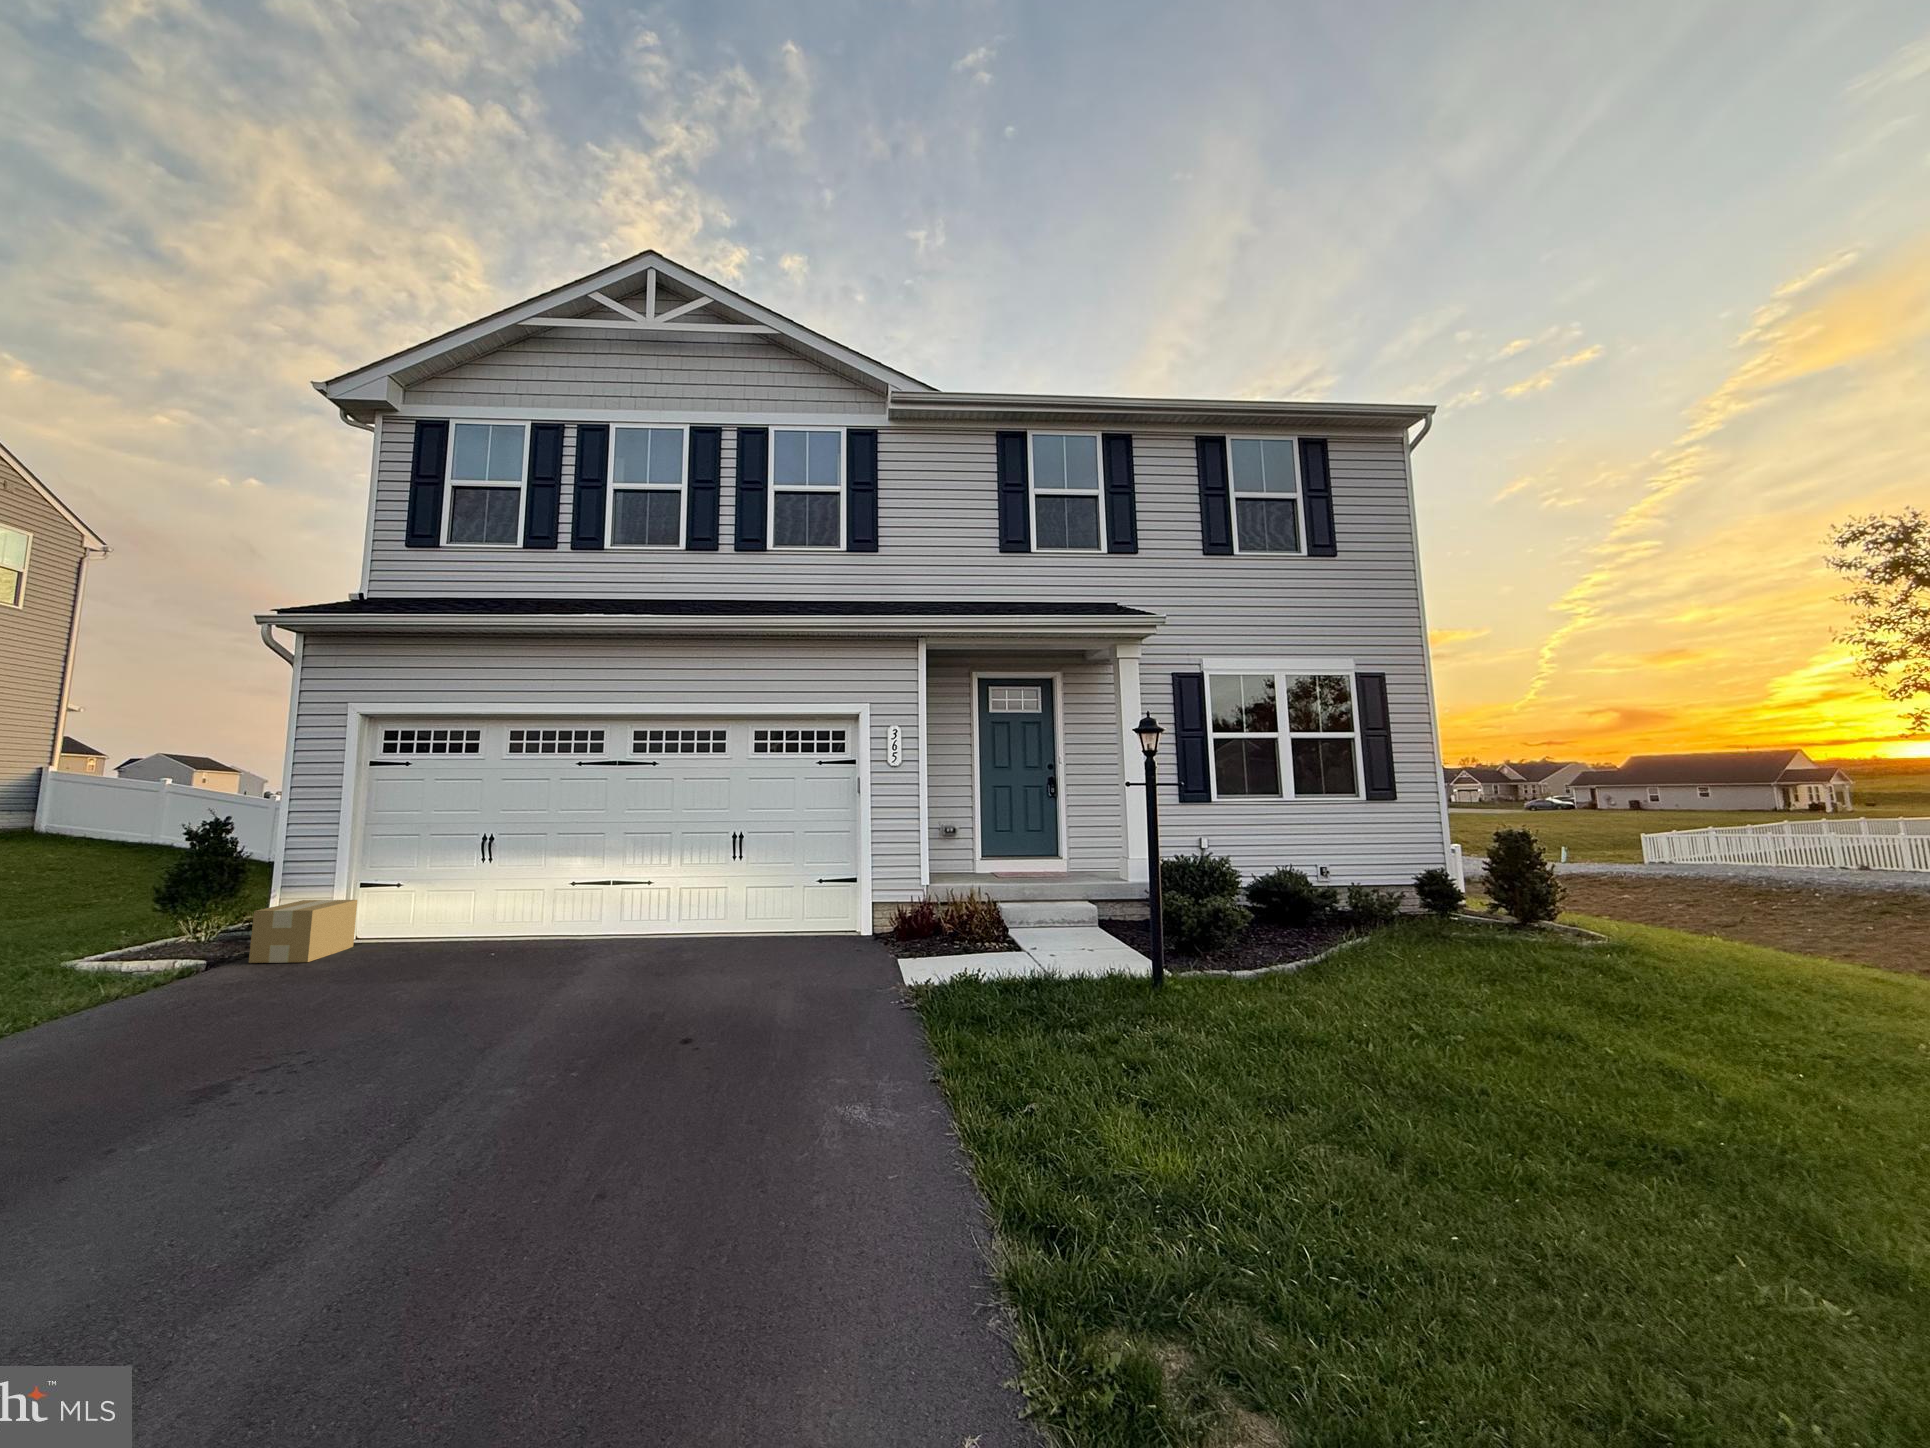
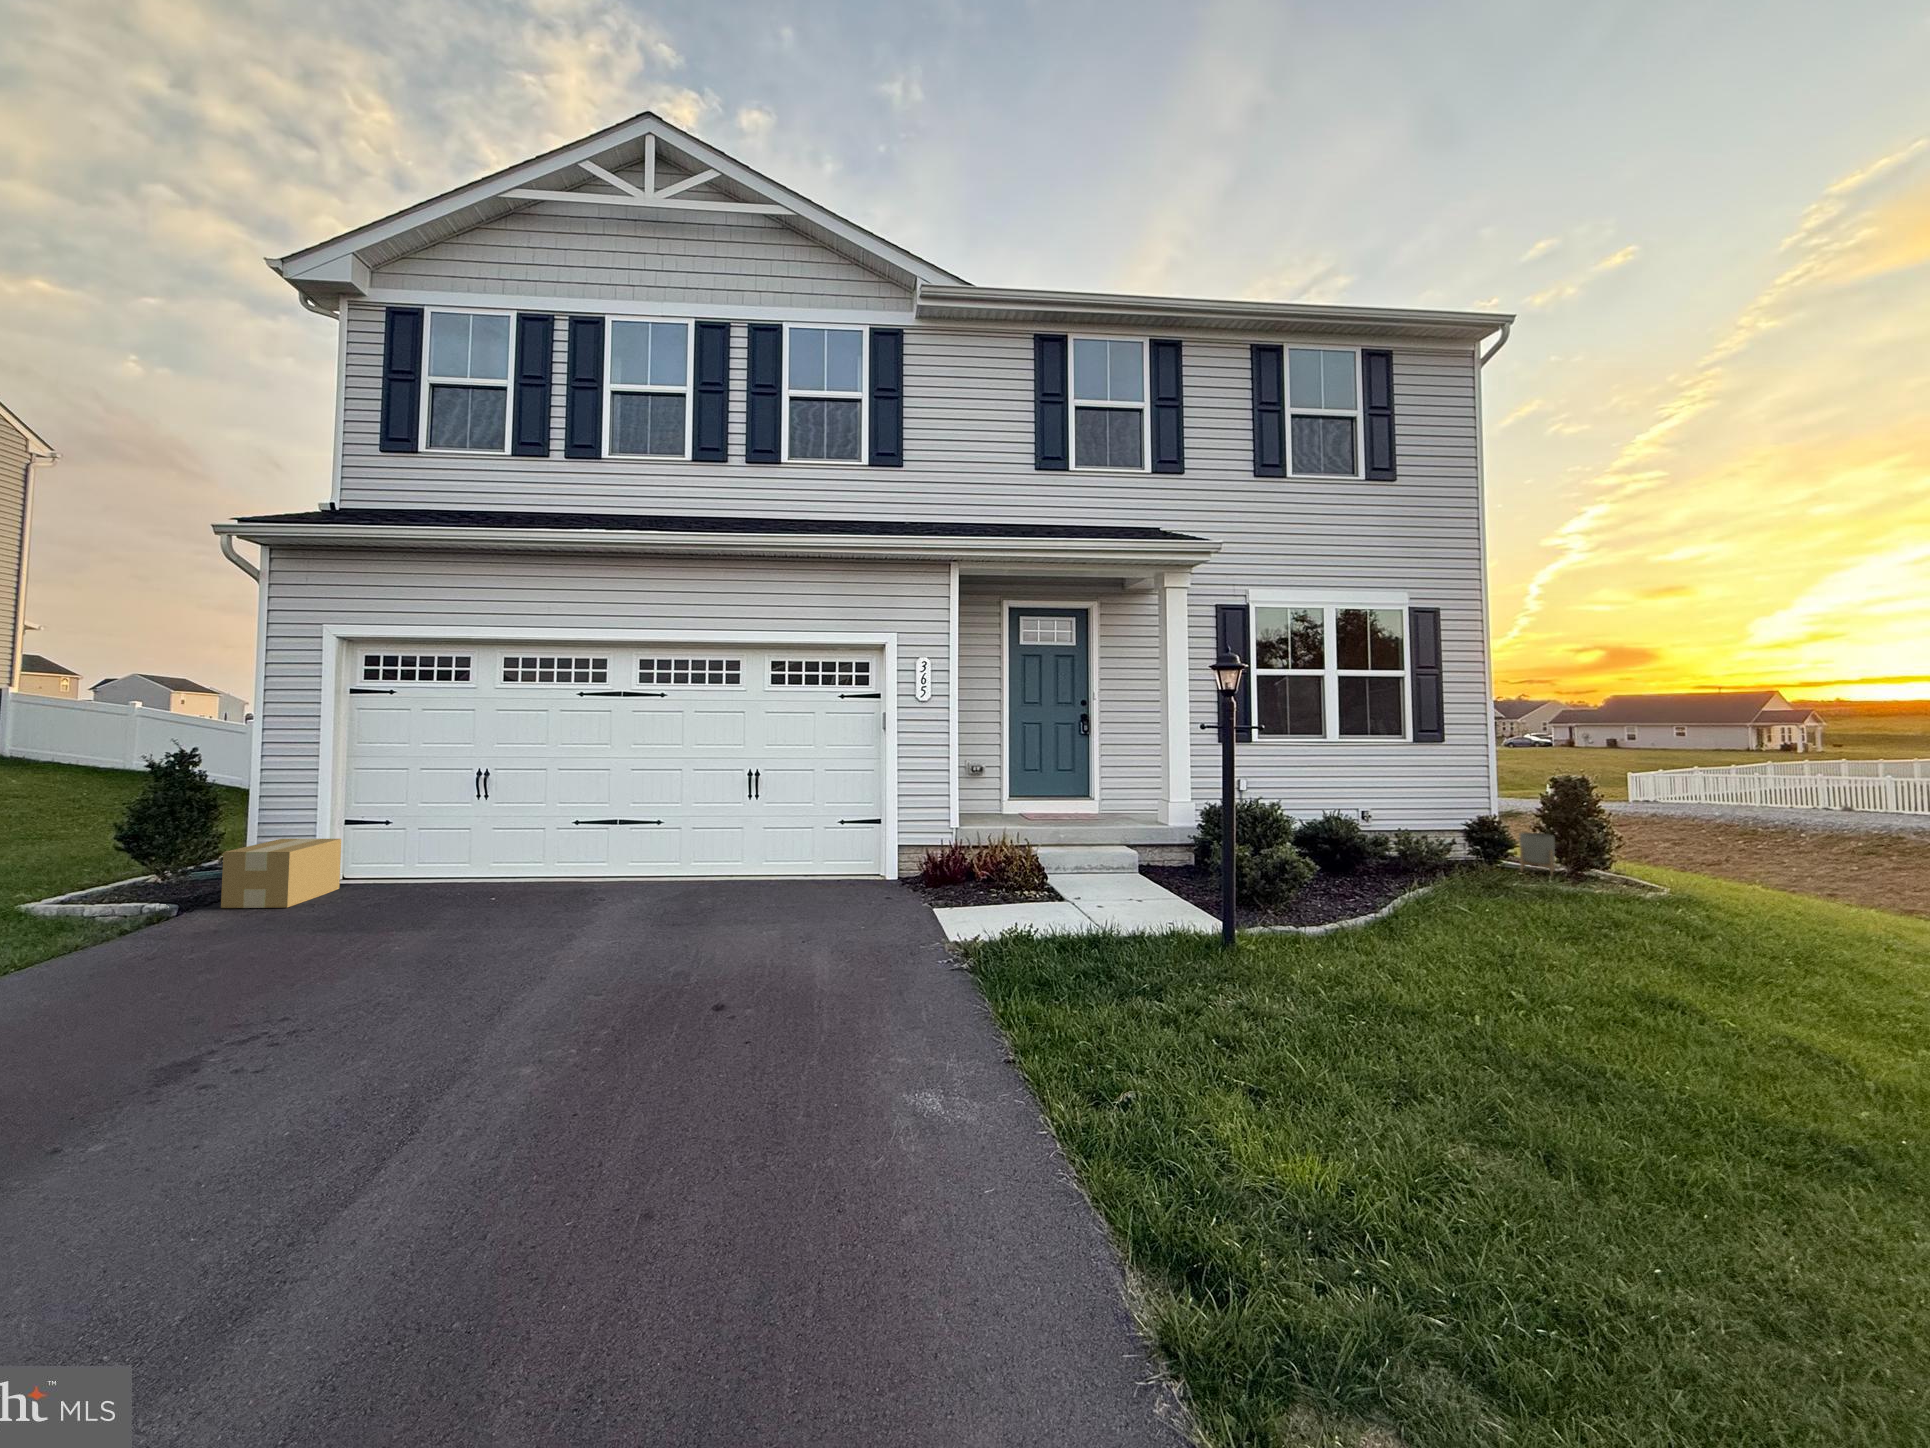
planter: none [1471,887,1507,928] -> present [1520,832,1555,875]

